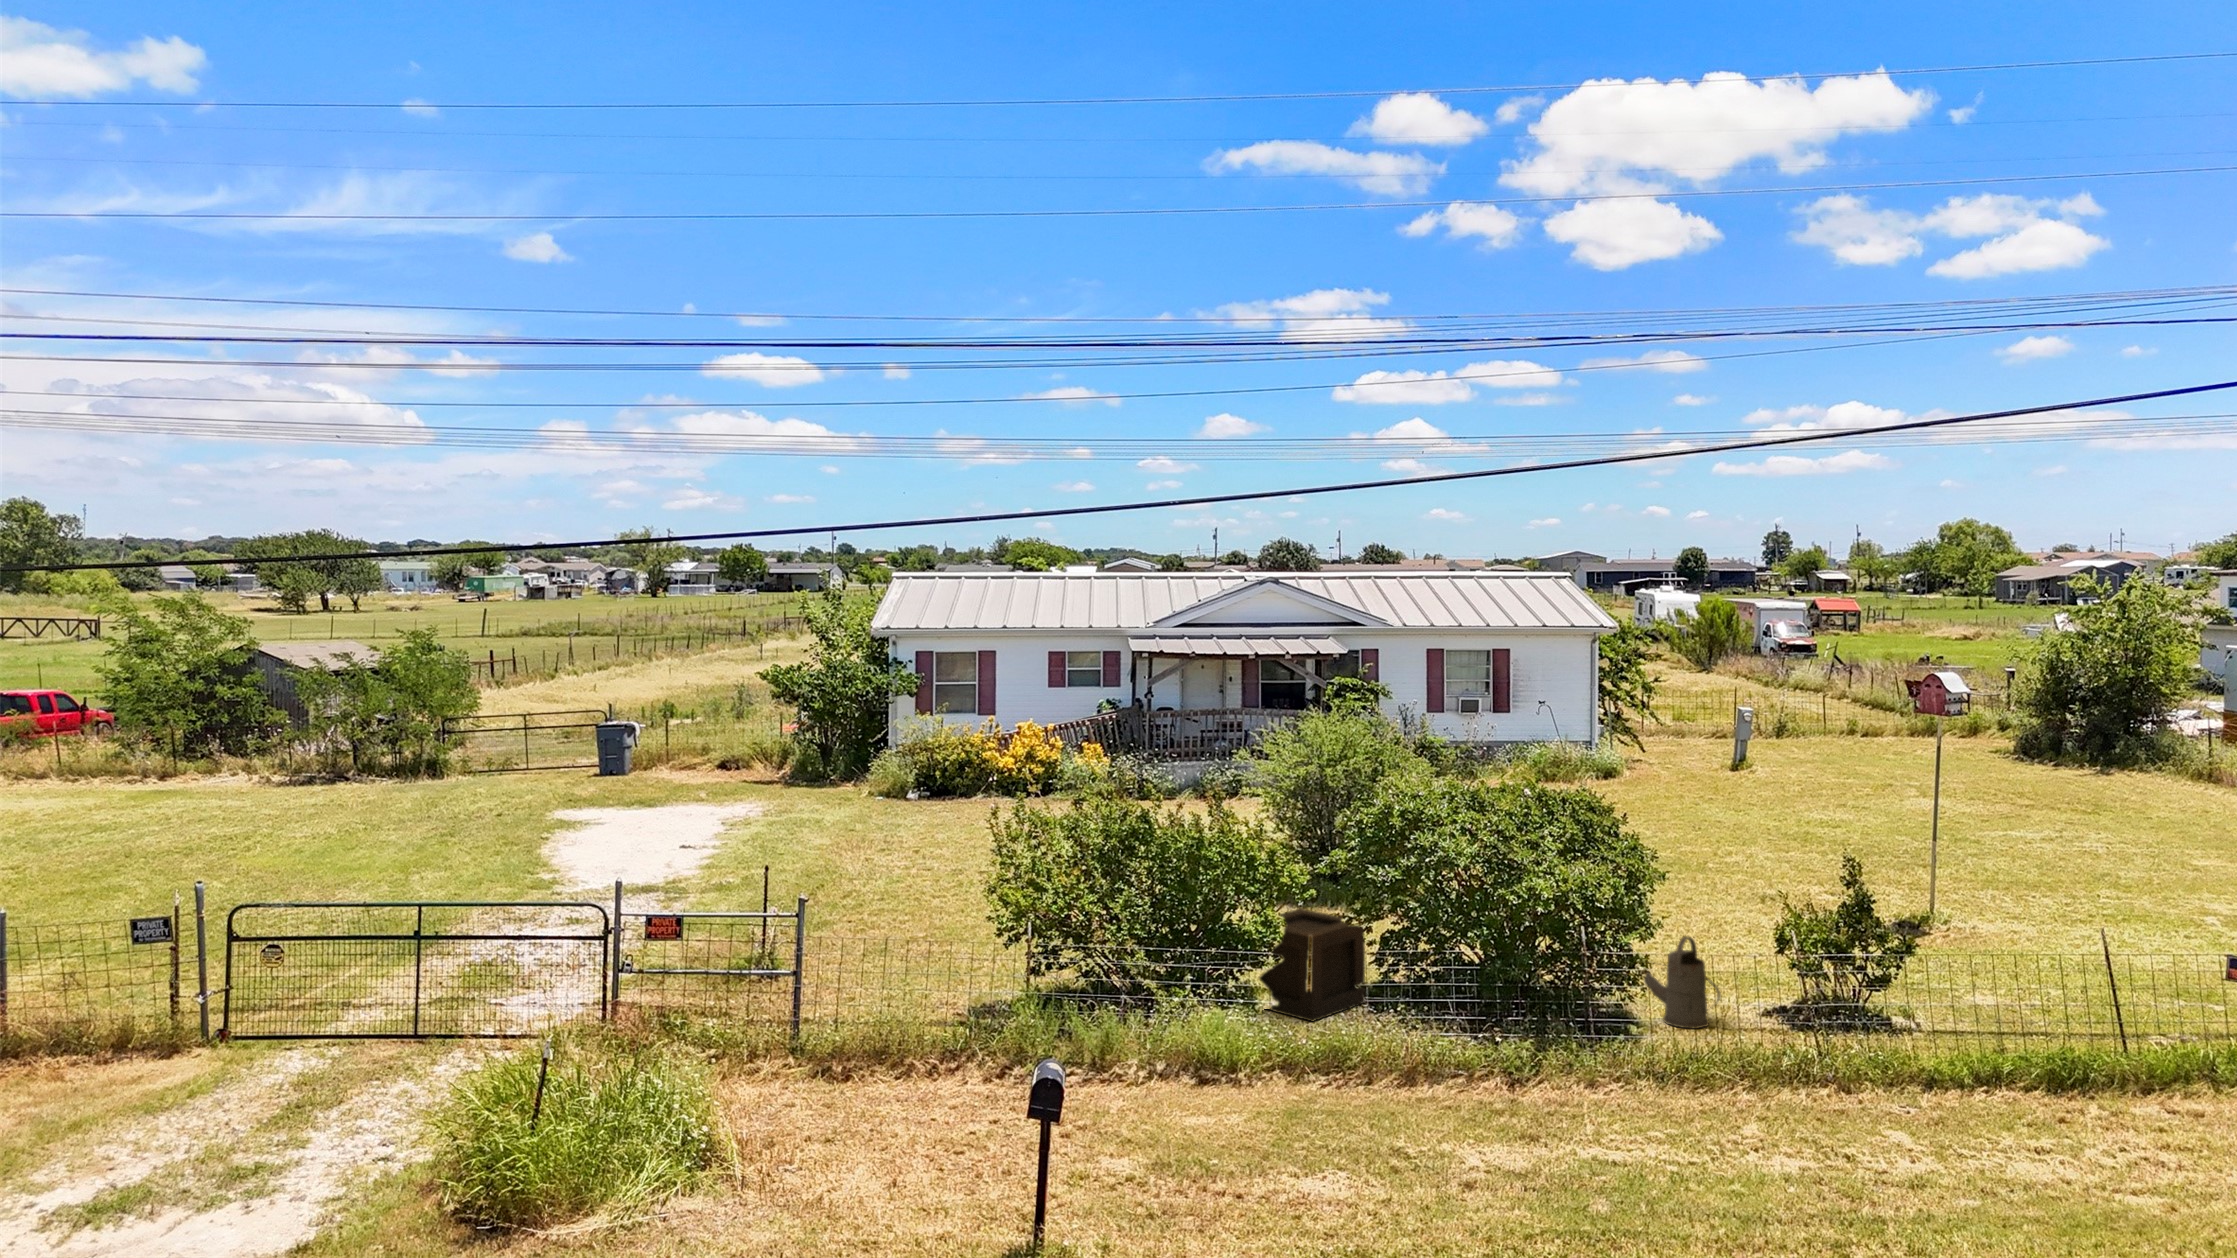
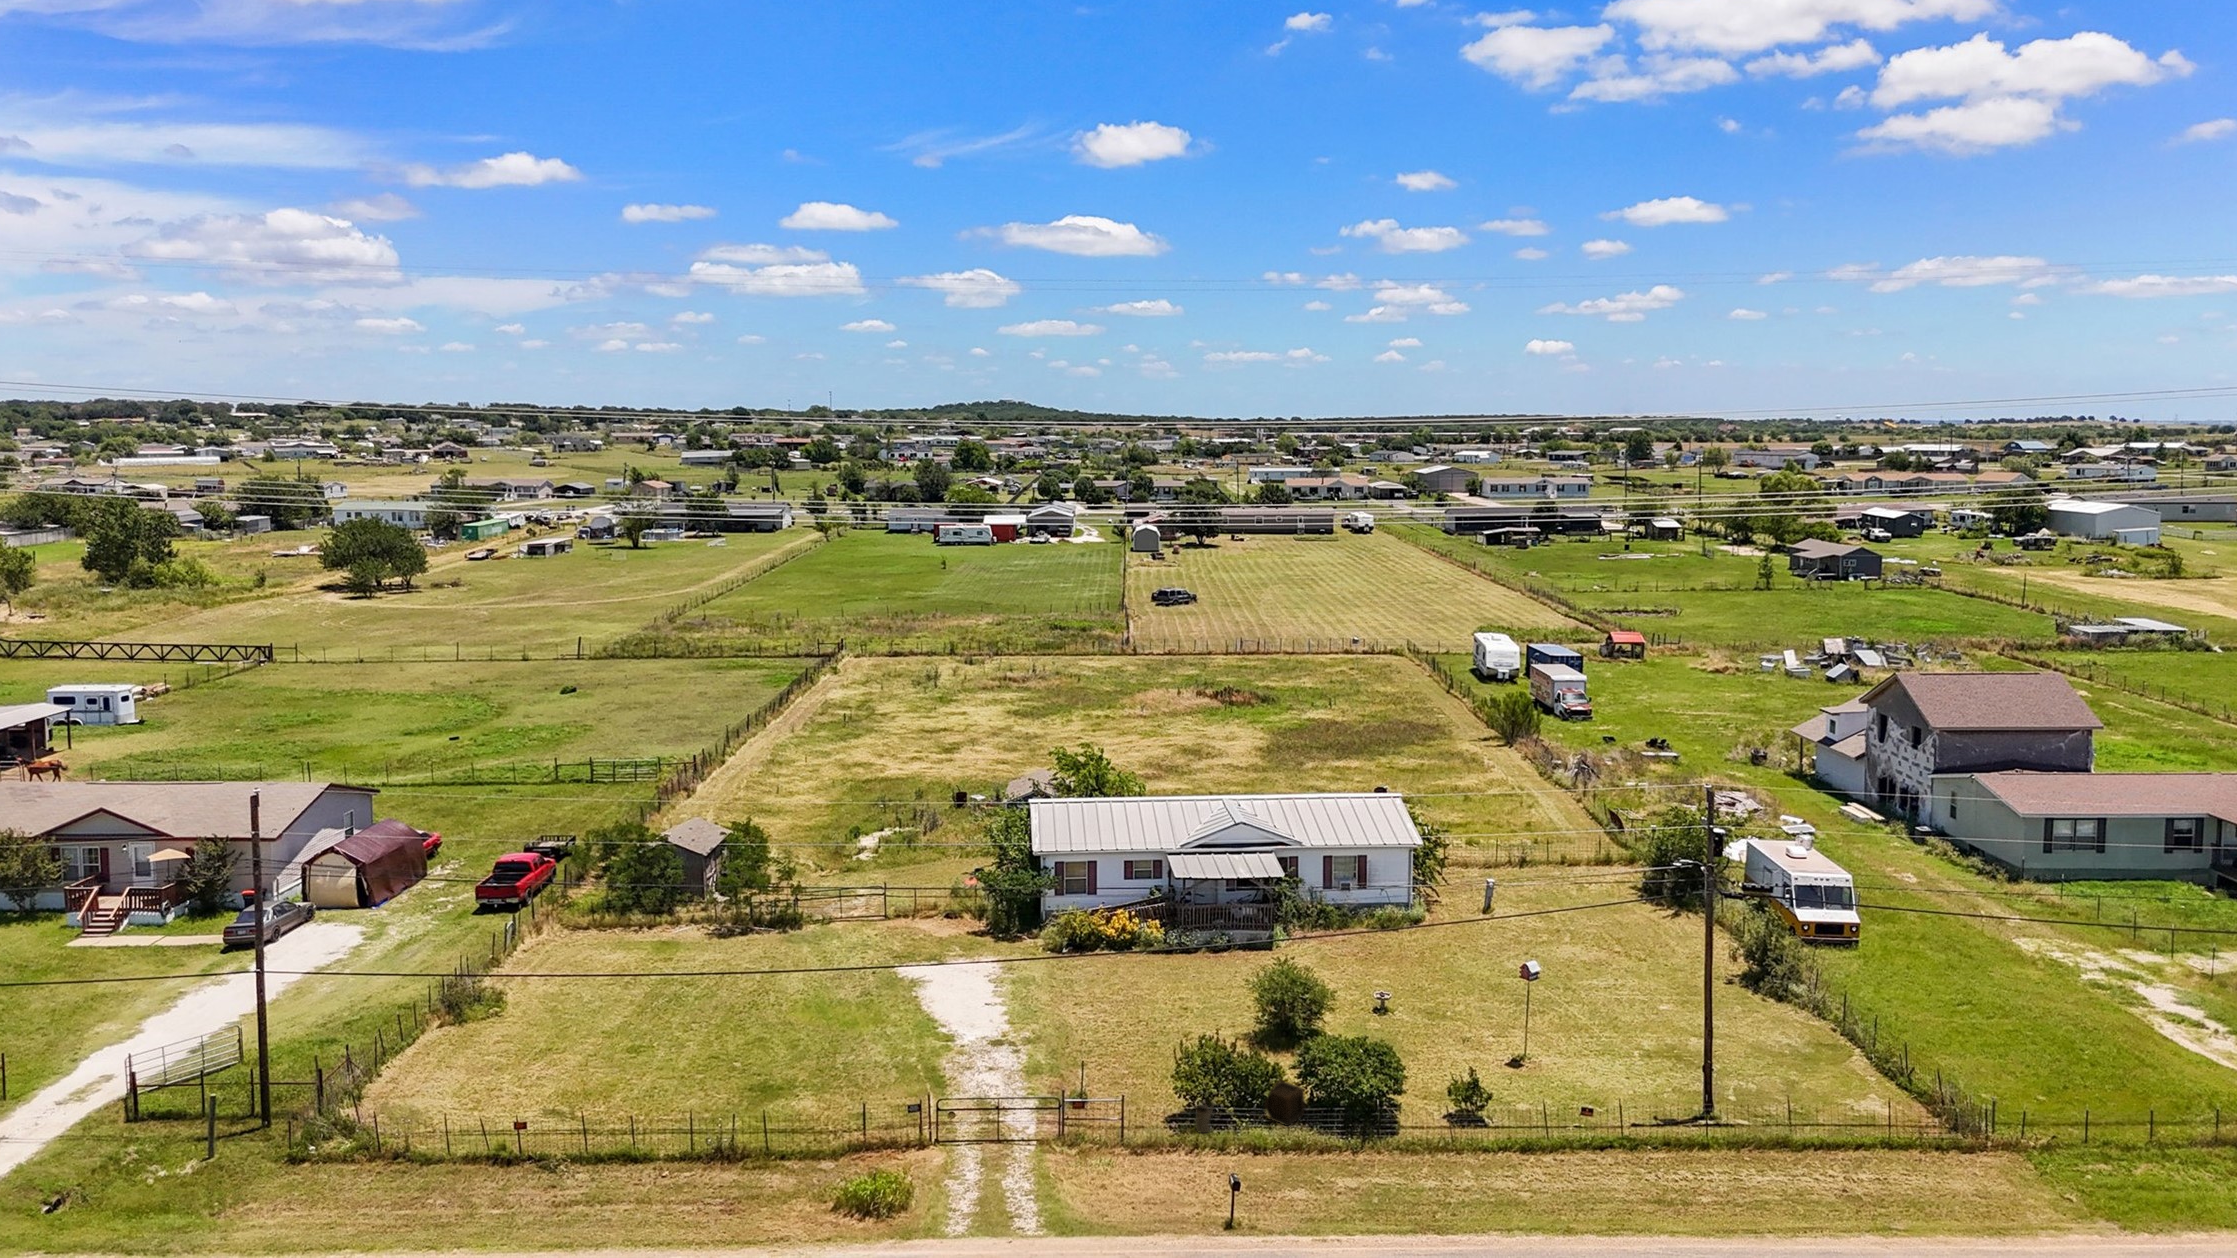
watering can: present [1629,936,1721,1028] -> present [1196,1104,1214,1133]

